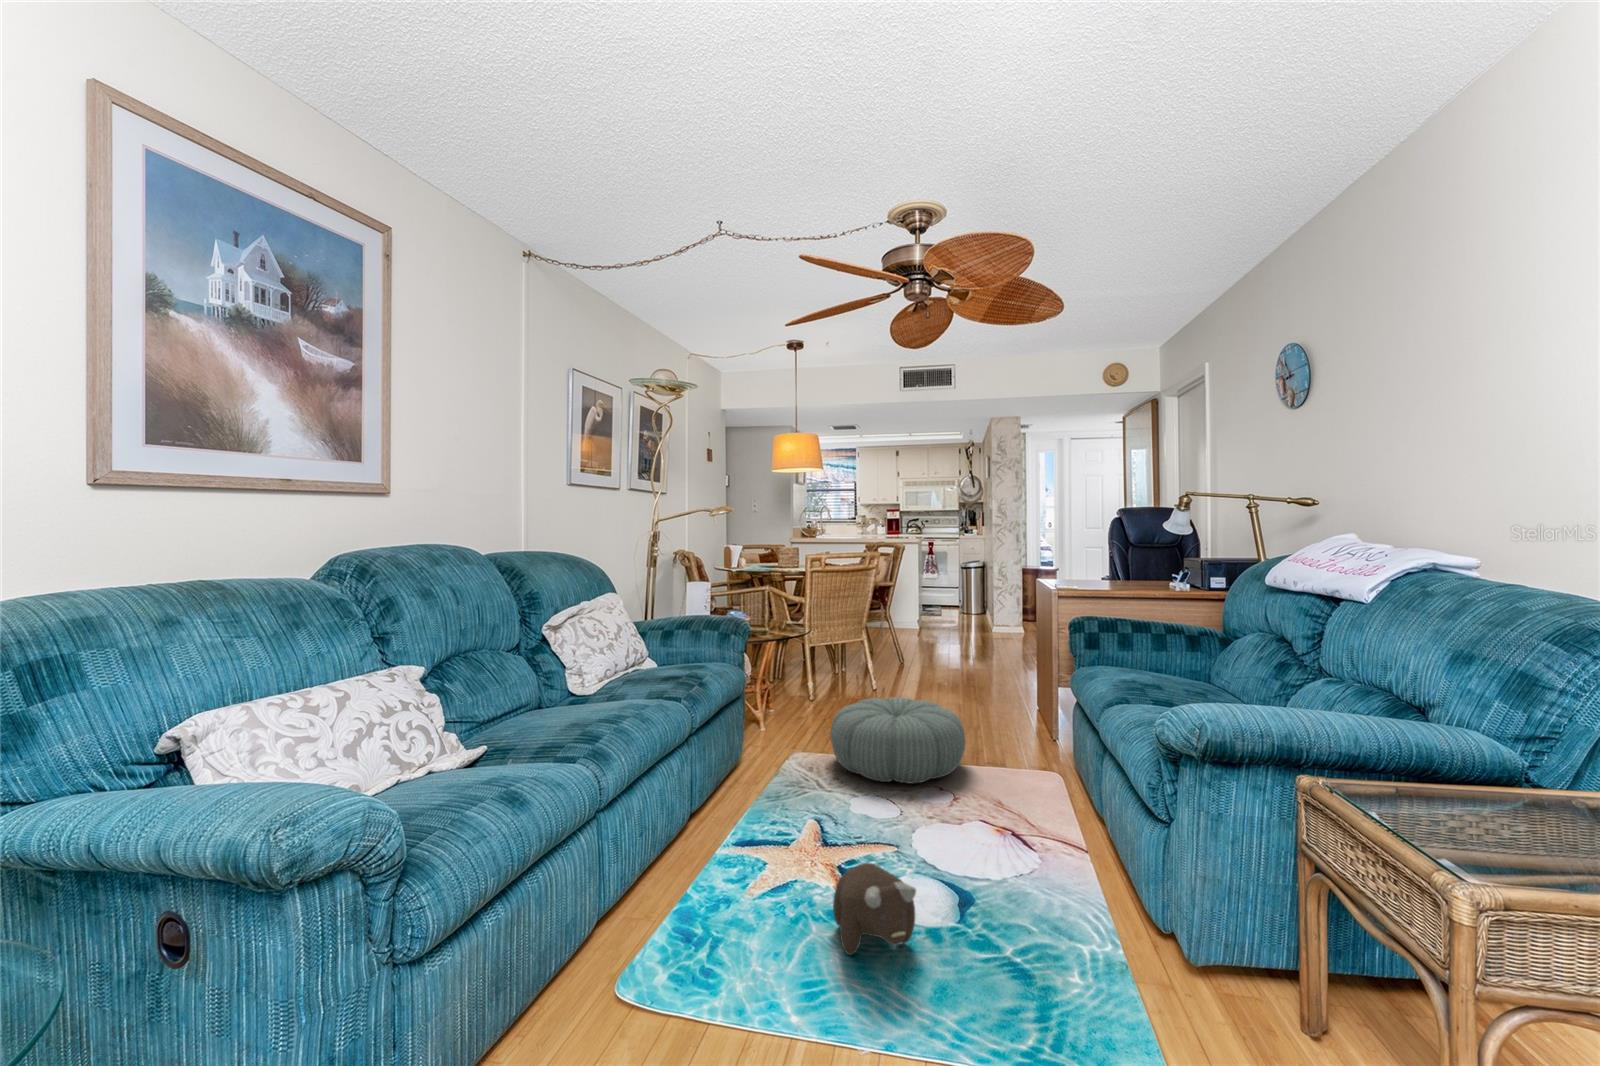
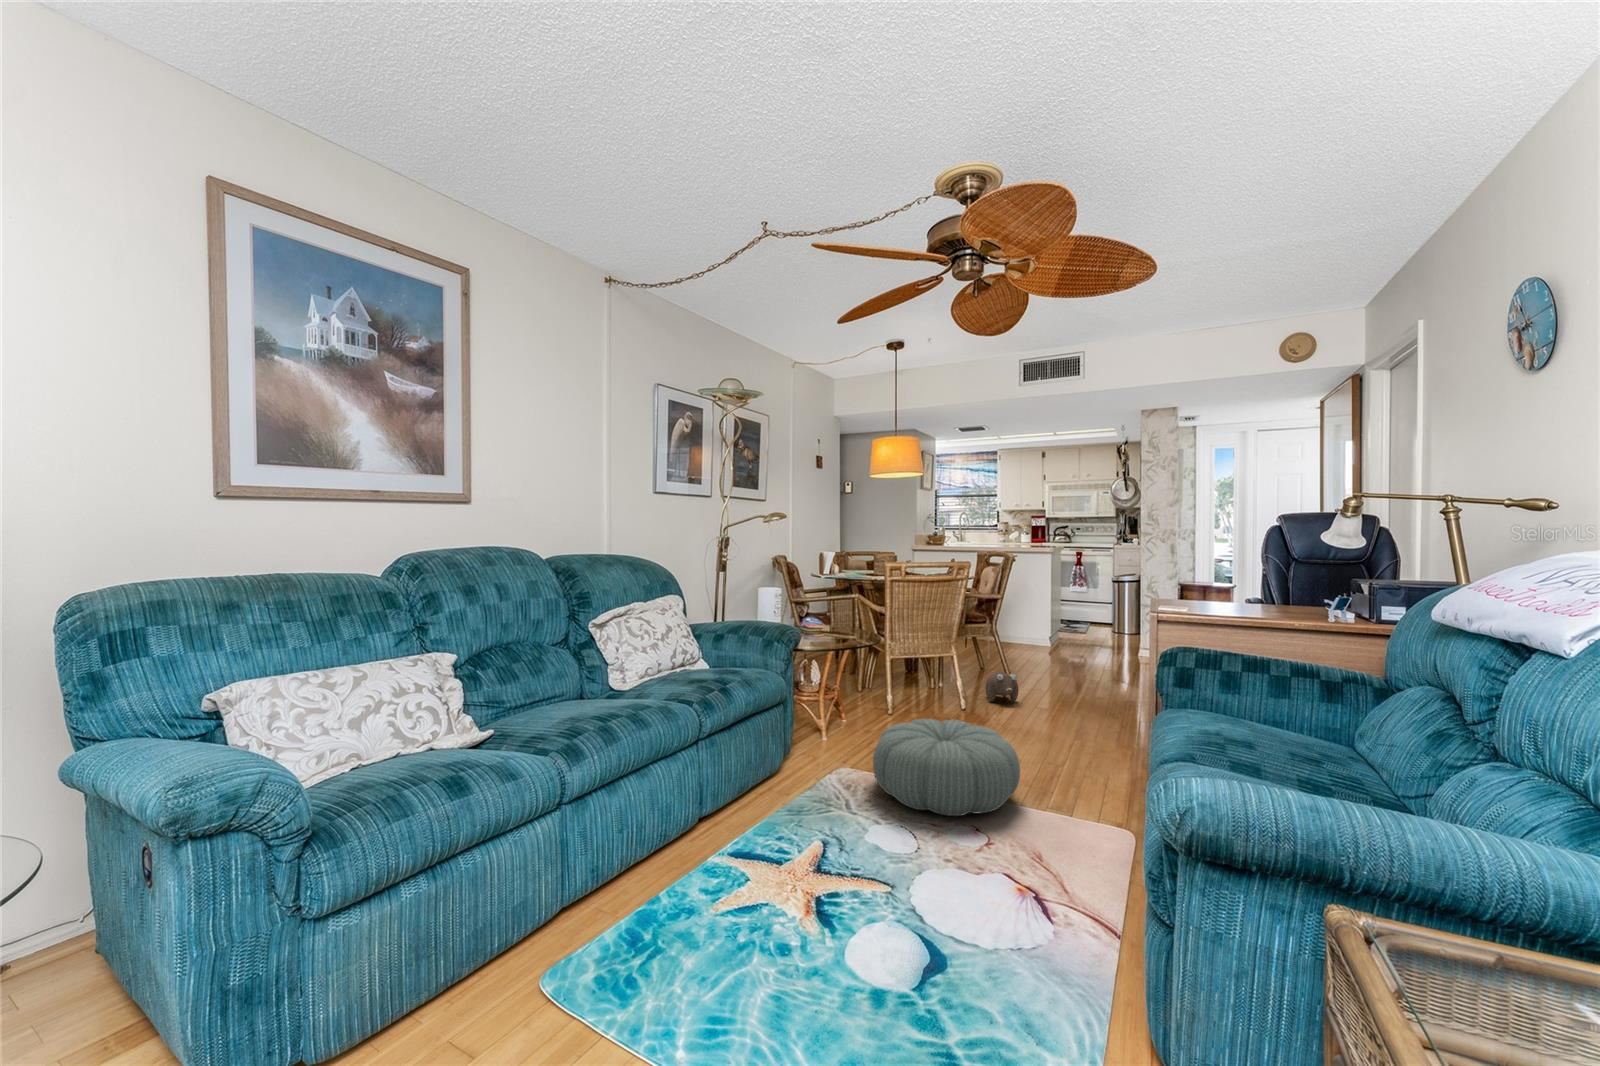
plush toy: present [833,863,916,955] -> present [985,671,1019,702]

